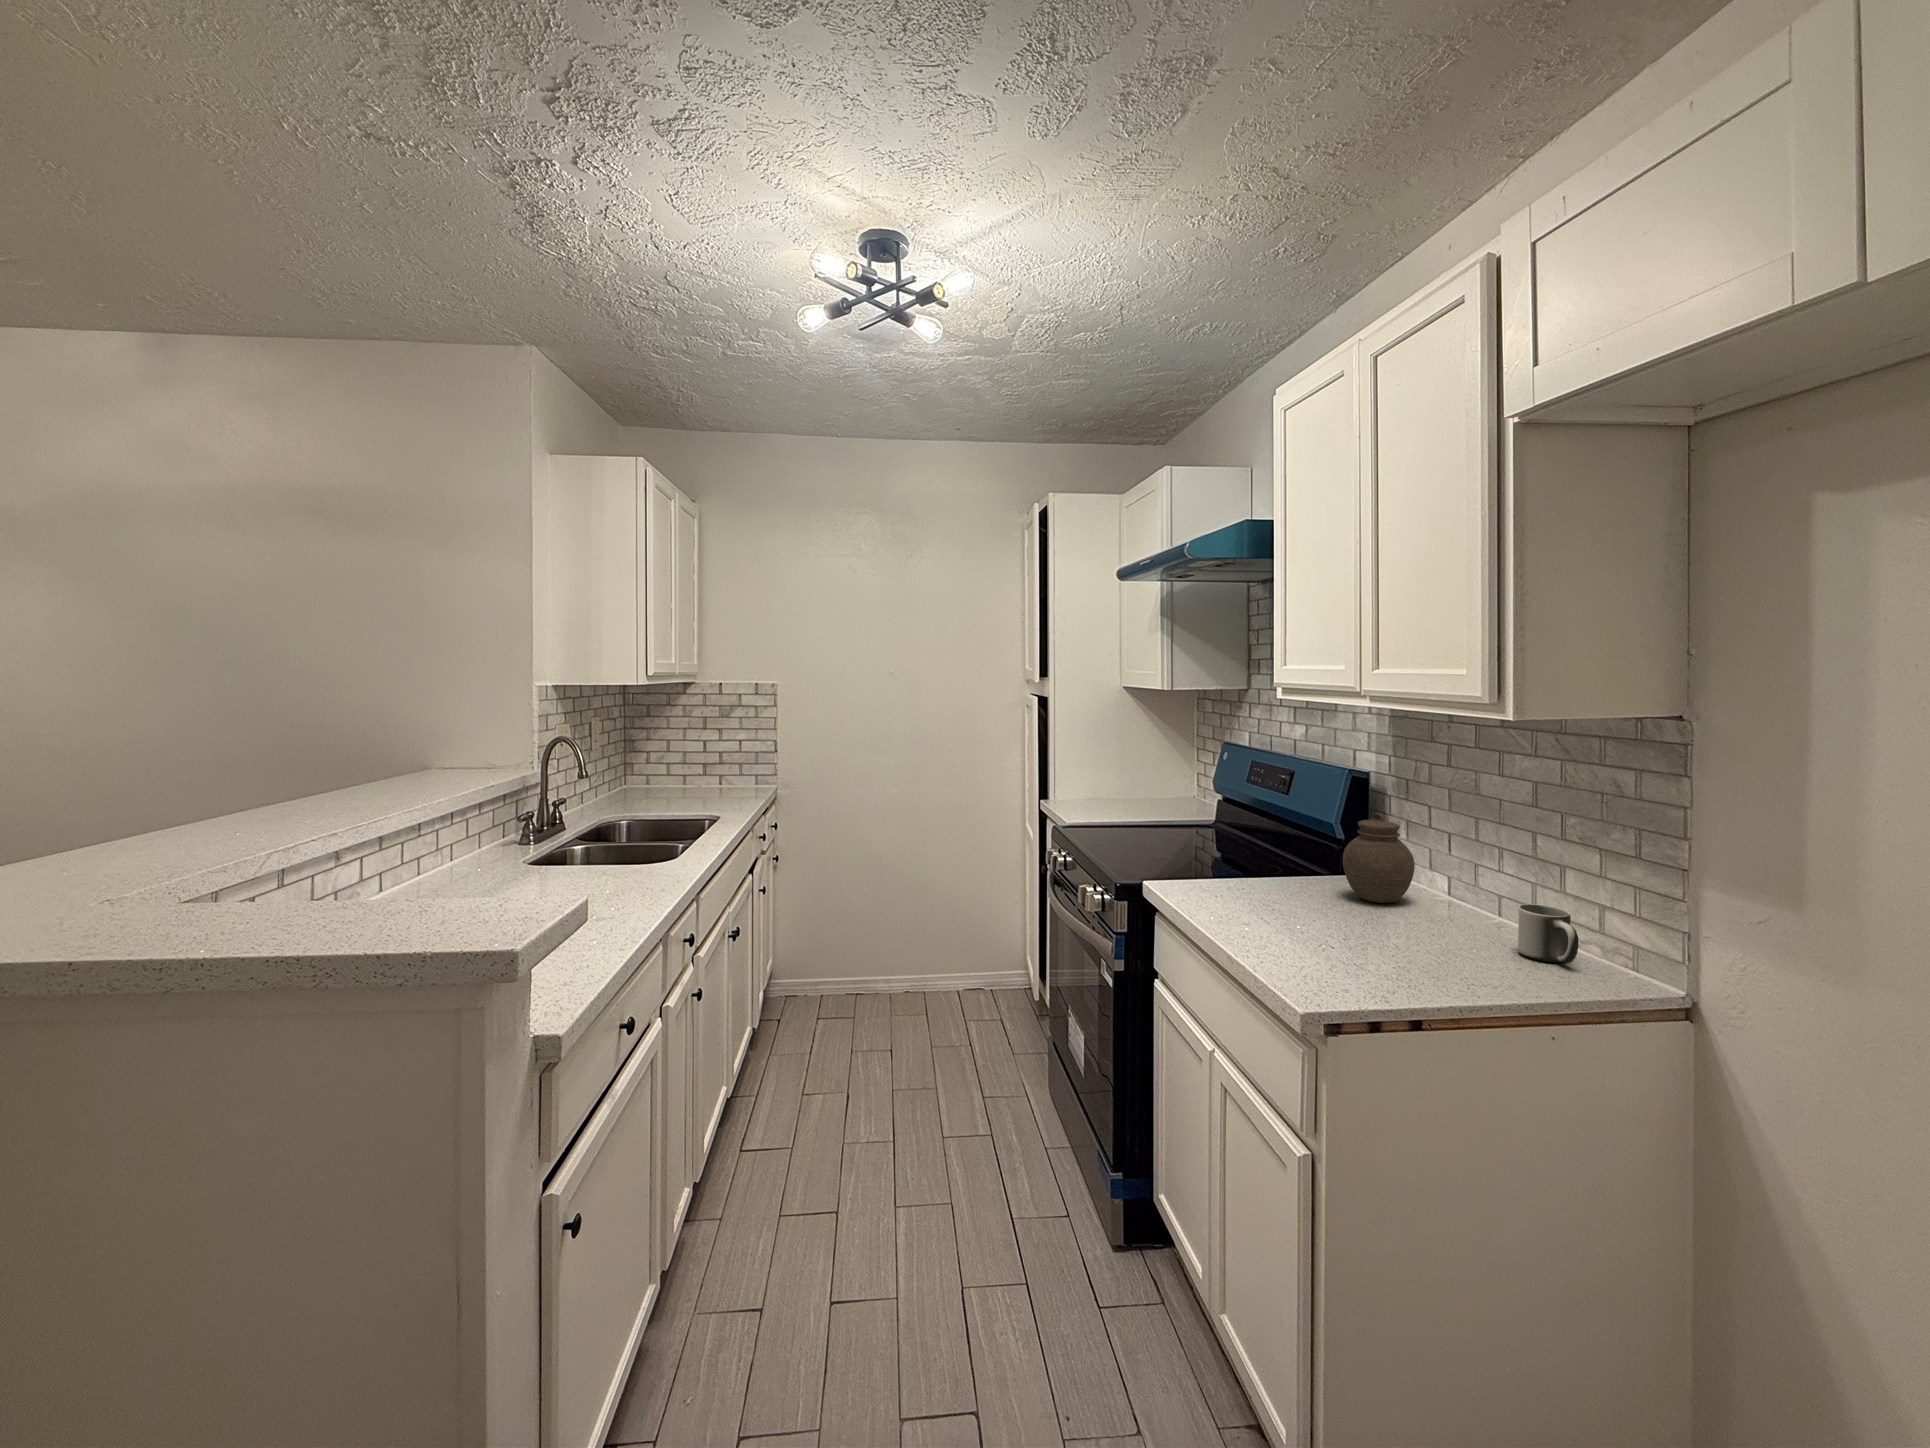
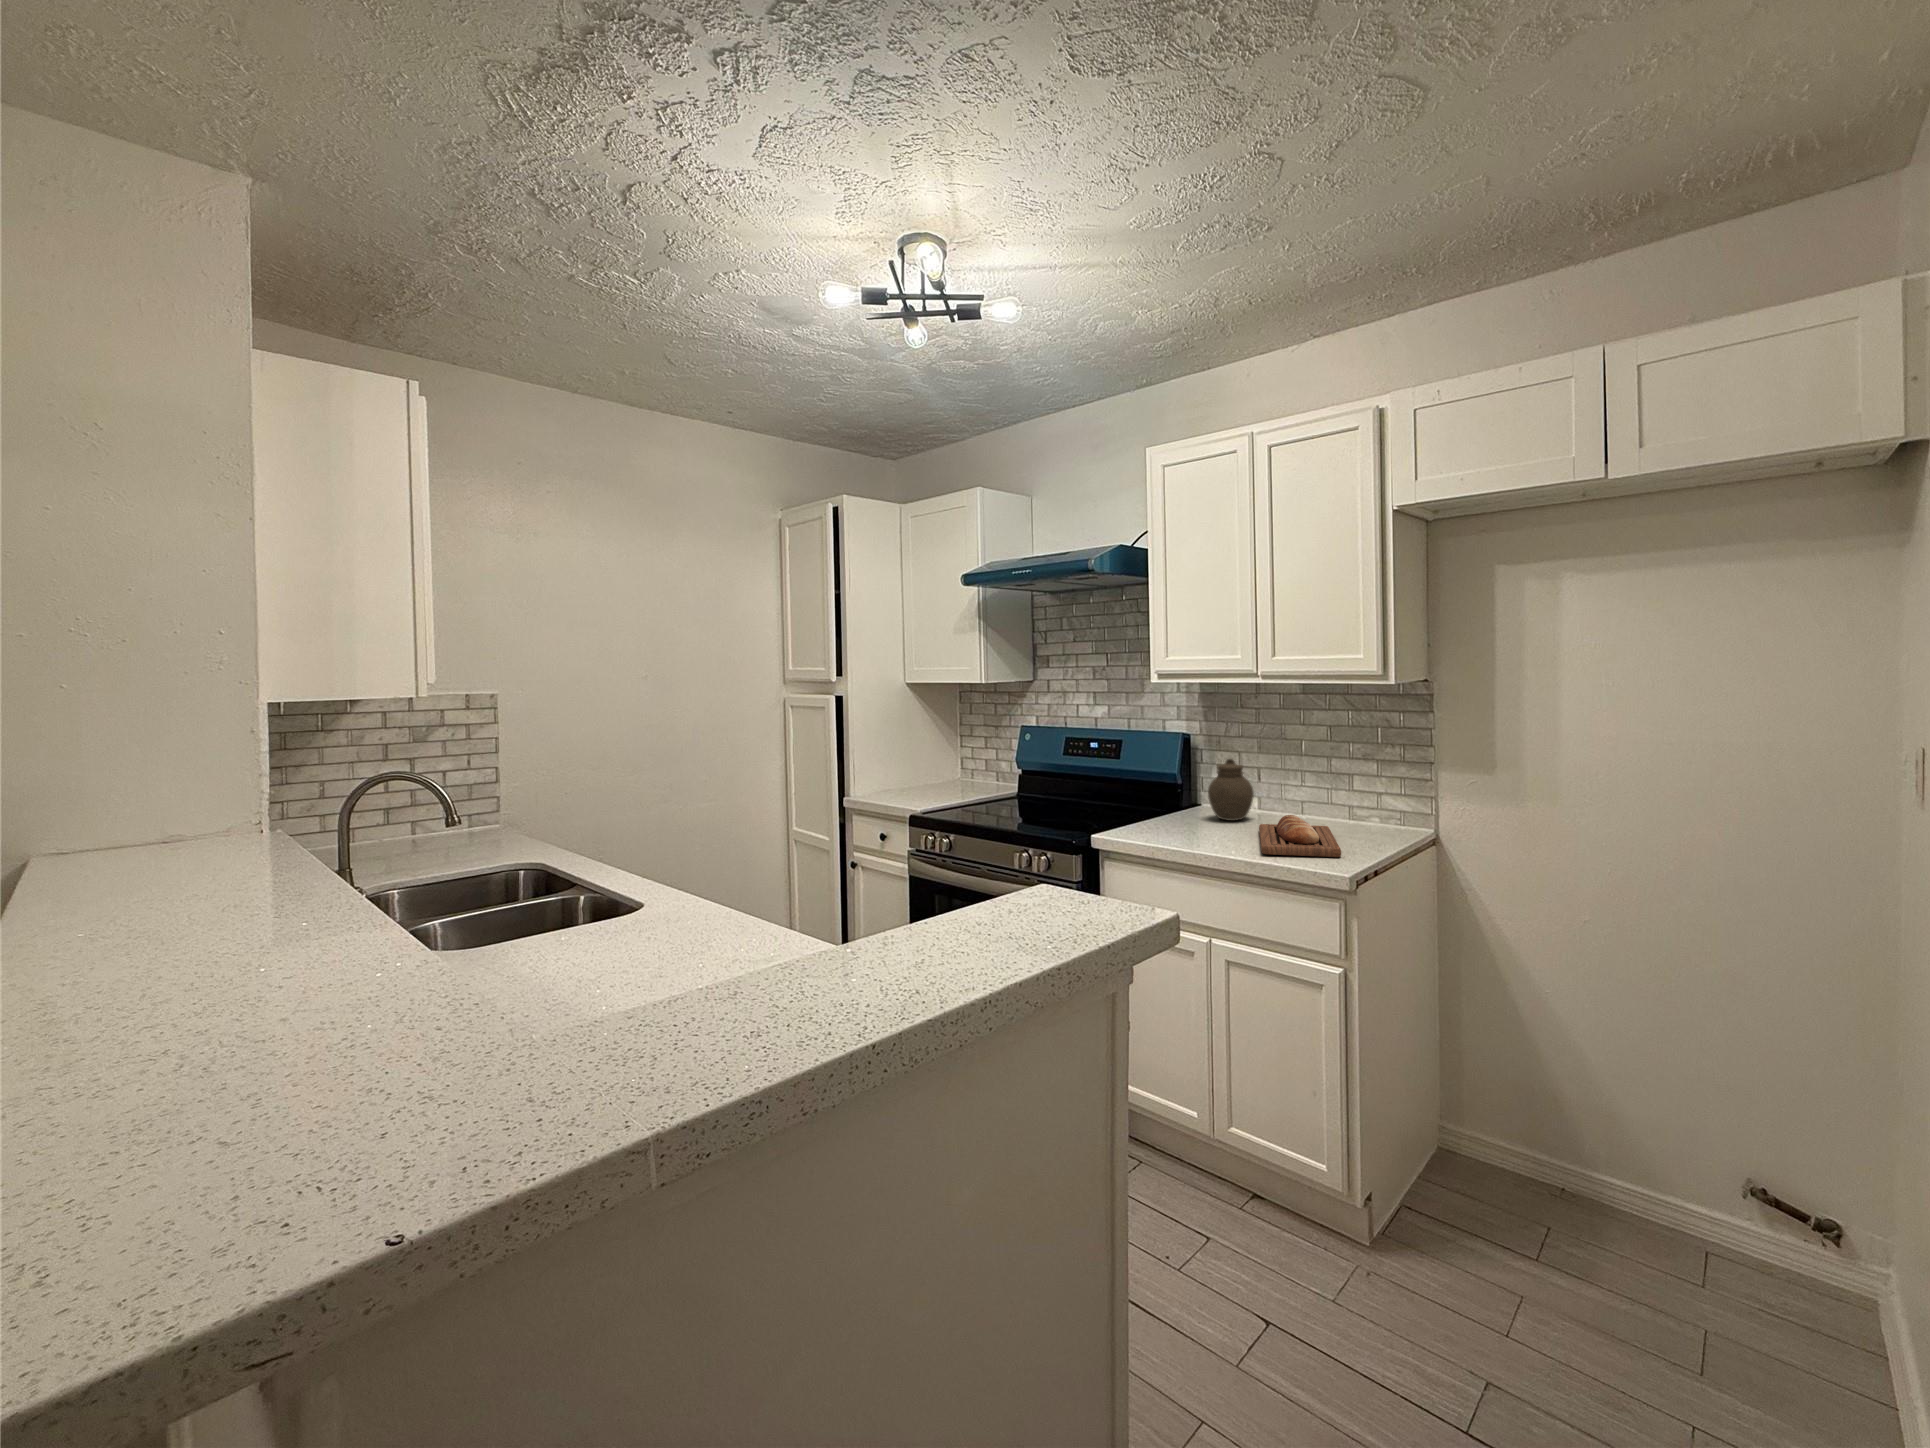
mug: present [1518,904,1578,963] -> none [1347,798,1387,830]
bread loaf: none [1266,909,1467,987] -> present [1259,815,1341,857]

